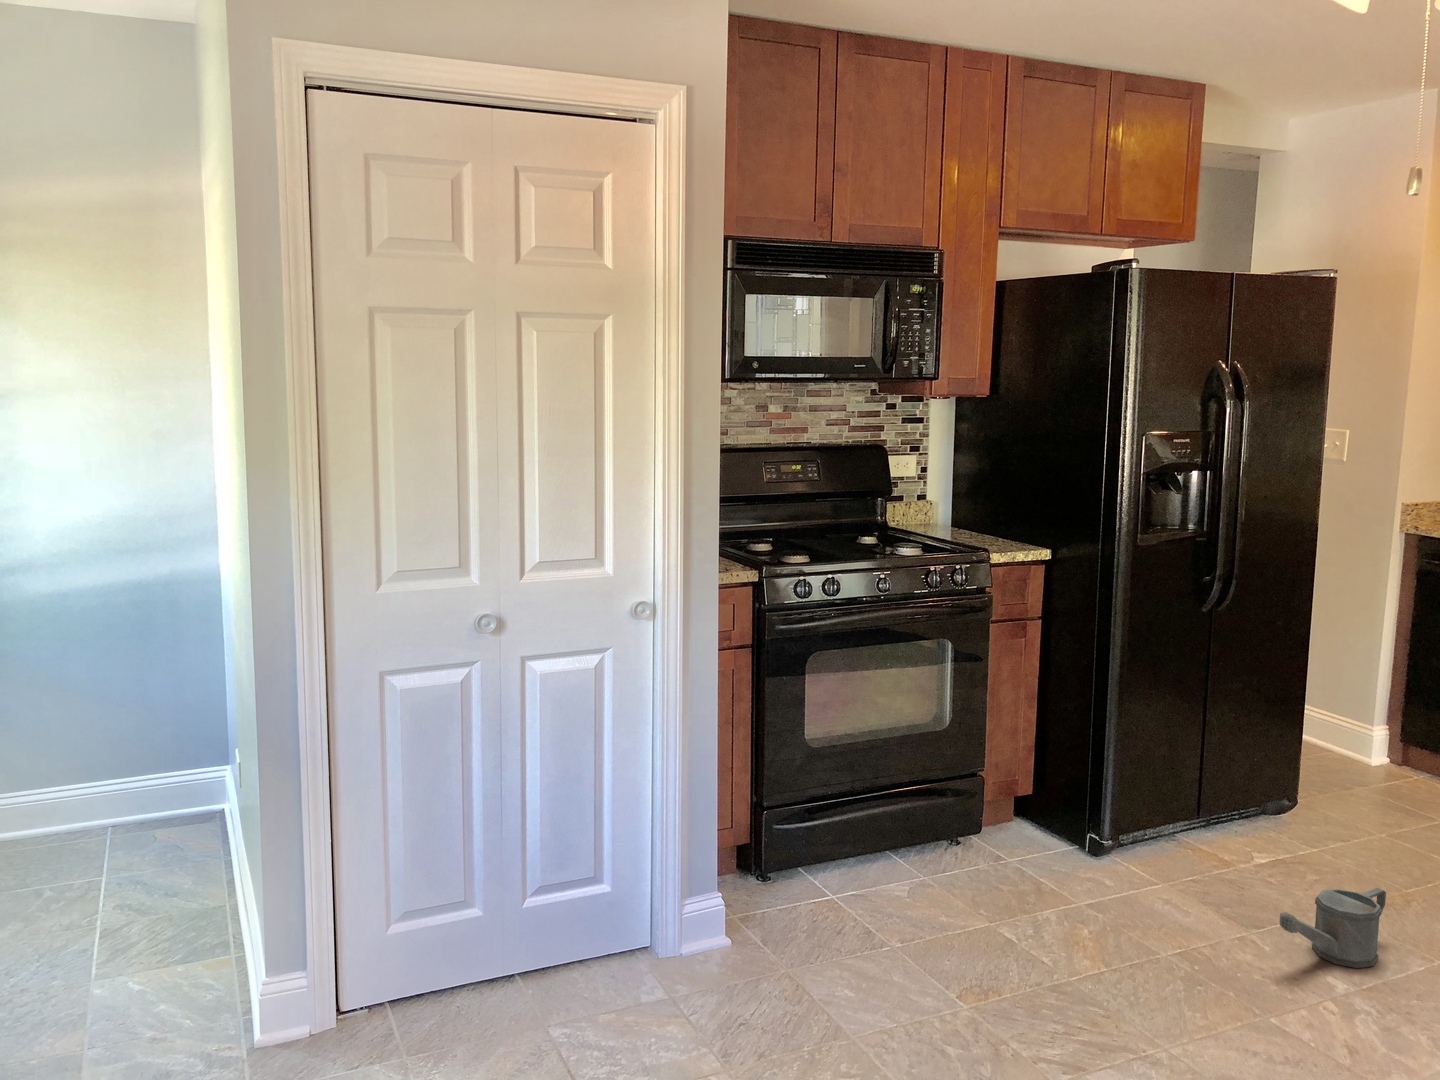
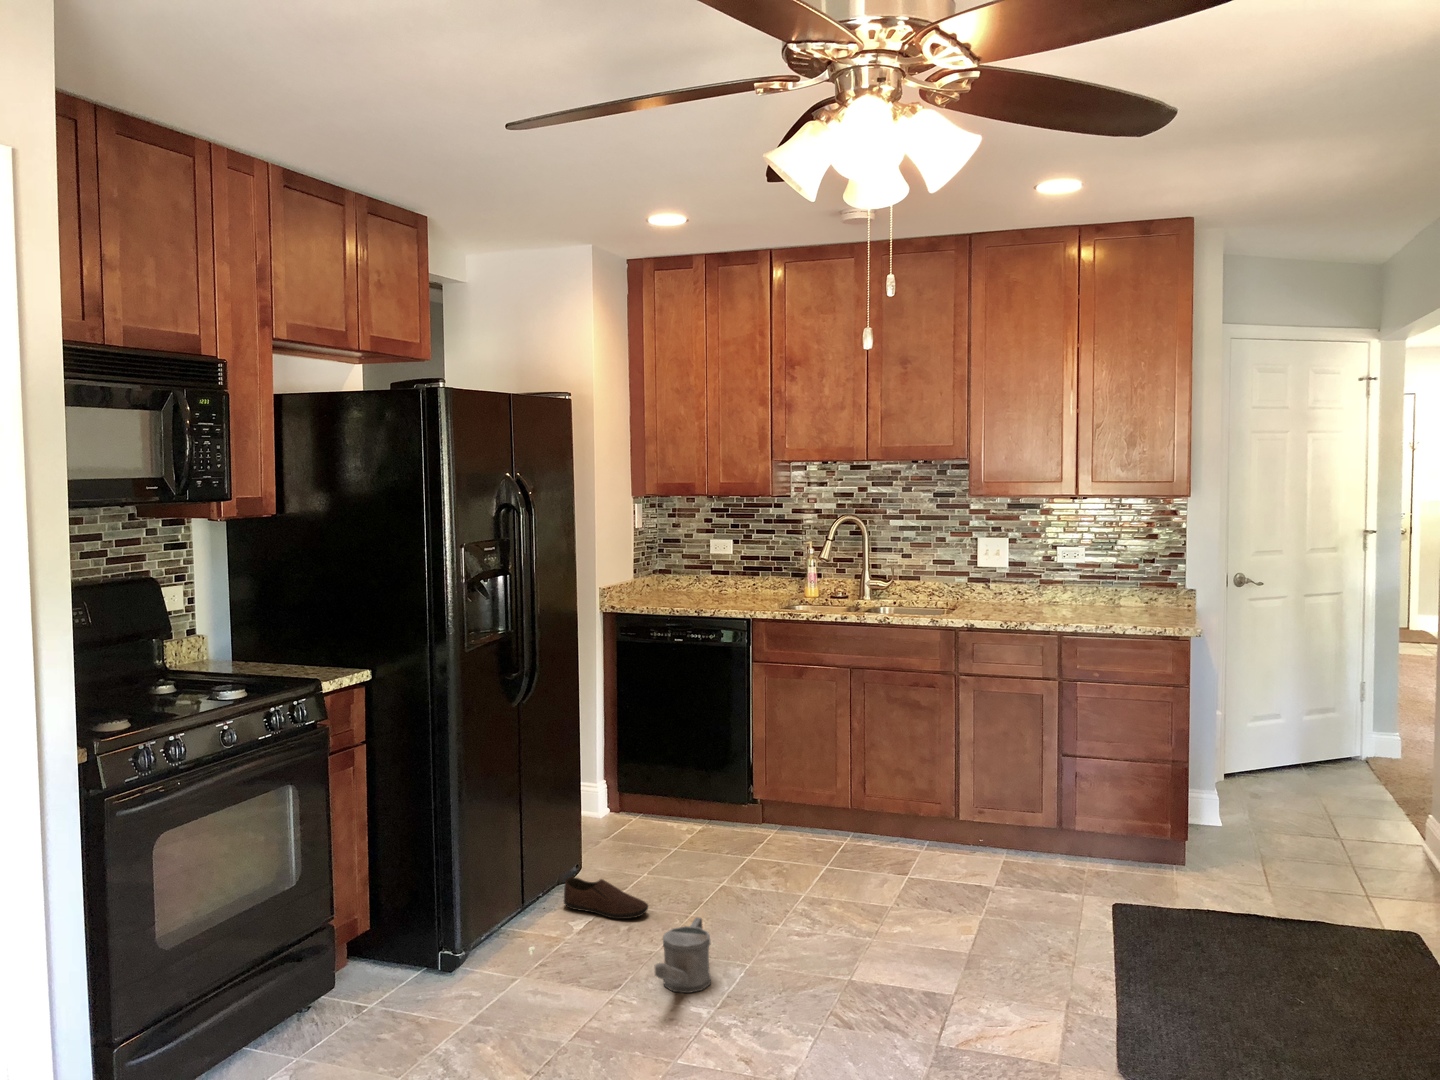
shoe: none [1255,810,1352,874] -> present [564,877,648,919]

